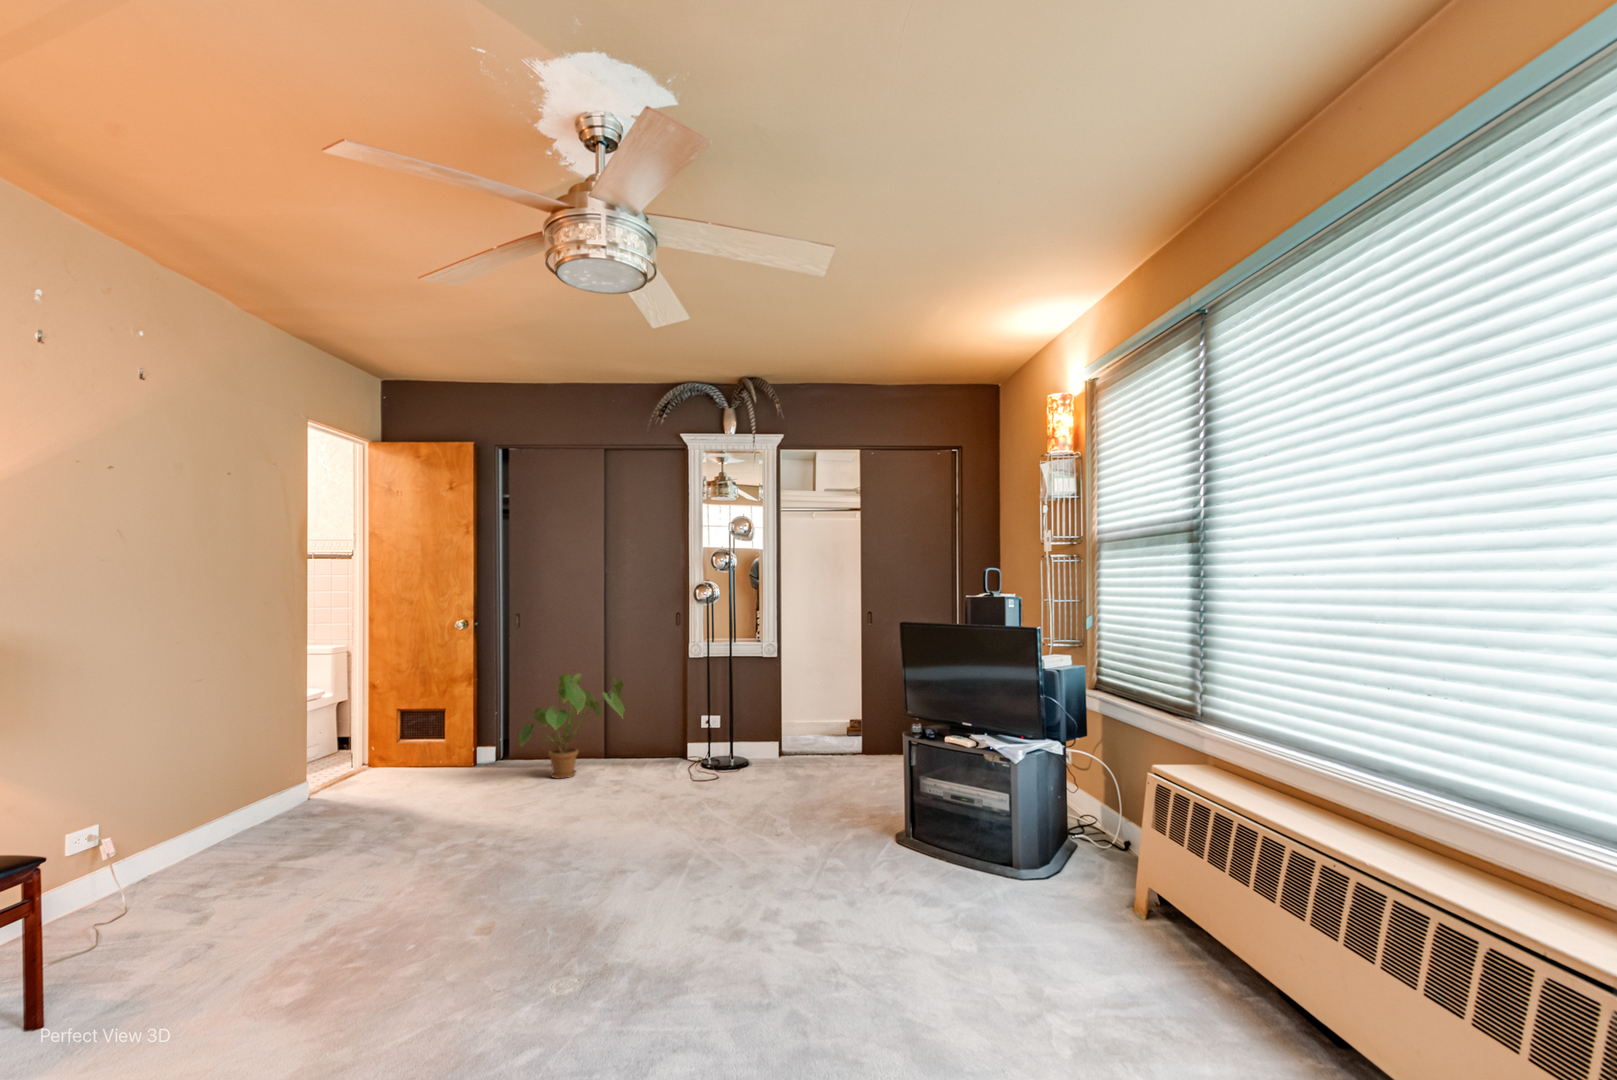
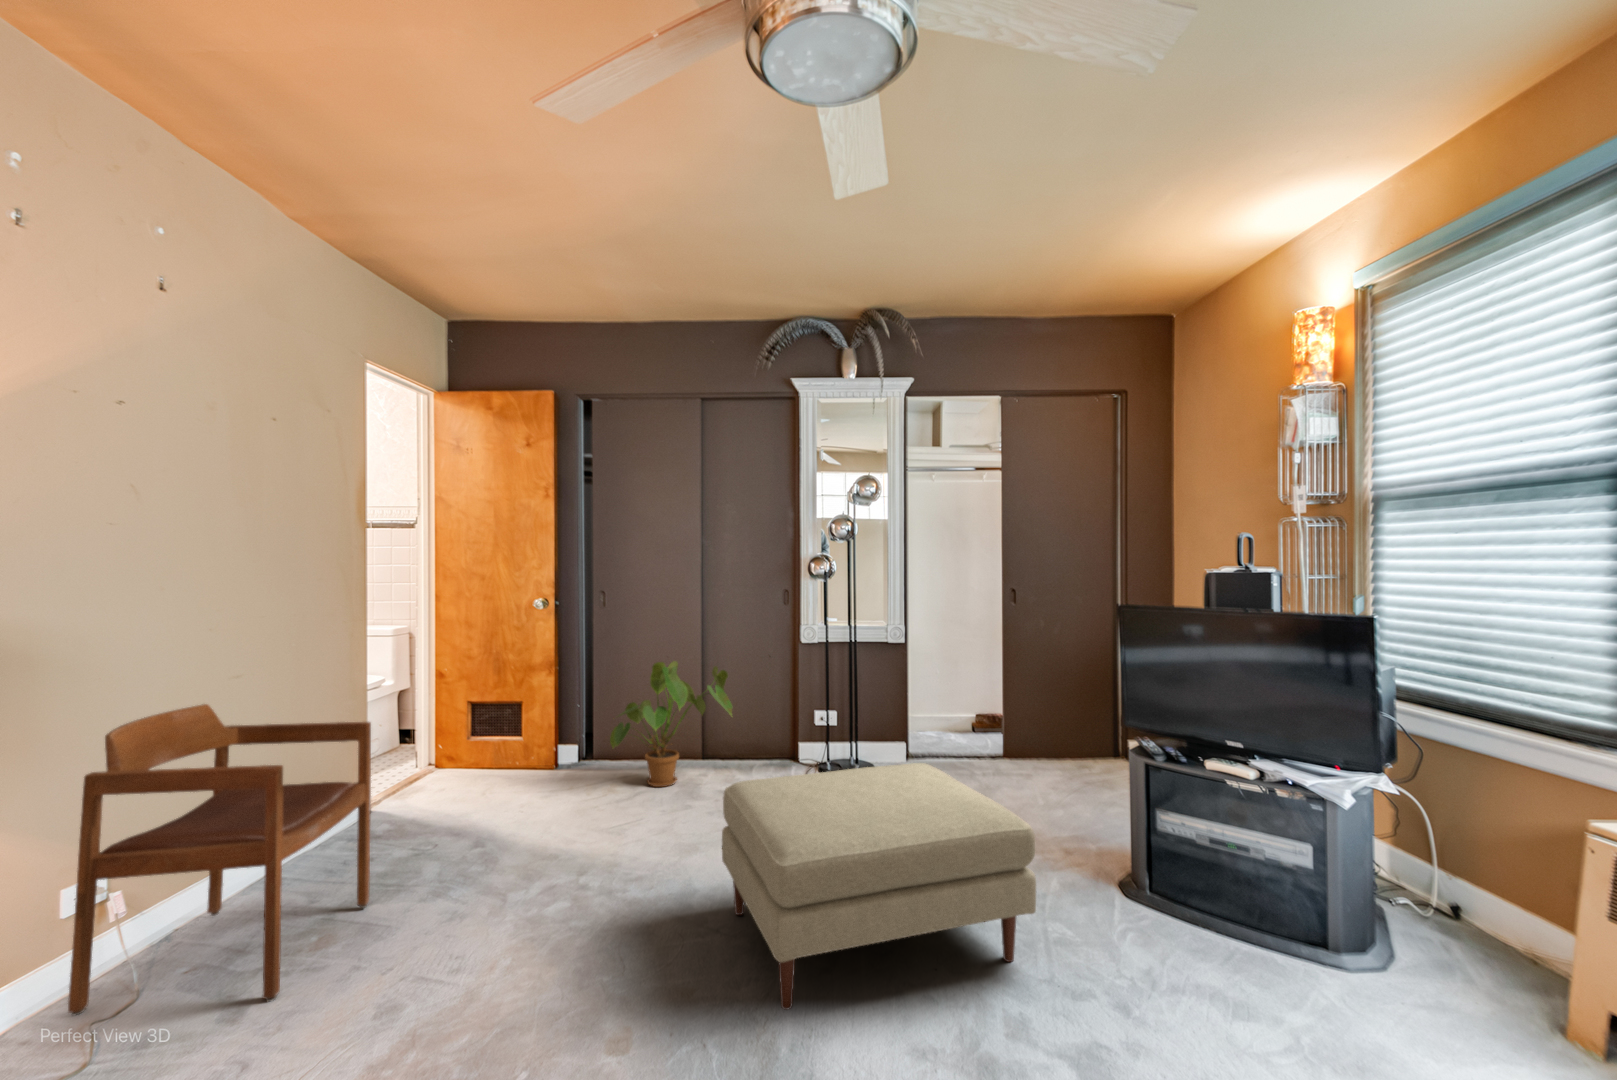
armchair: none [73,700,309,926] -> present [68,704,371,1015]
ottoman: none [584,744,803,911] -> present [722,763,1036,1010]

